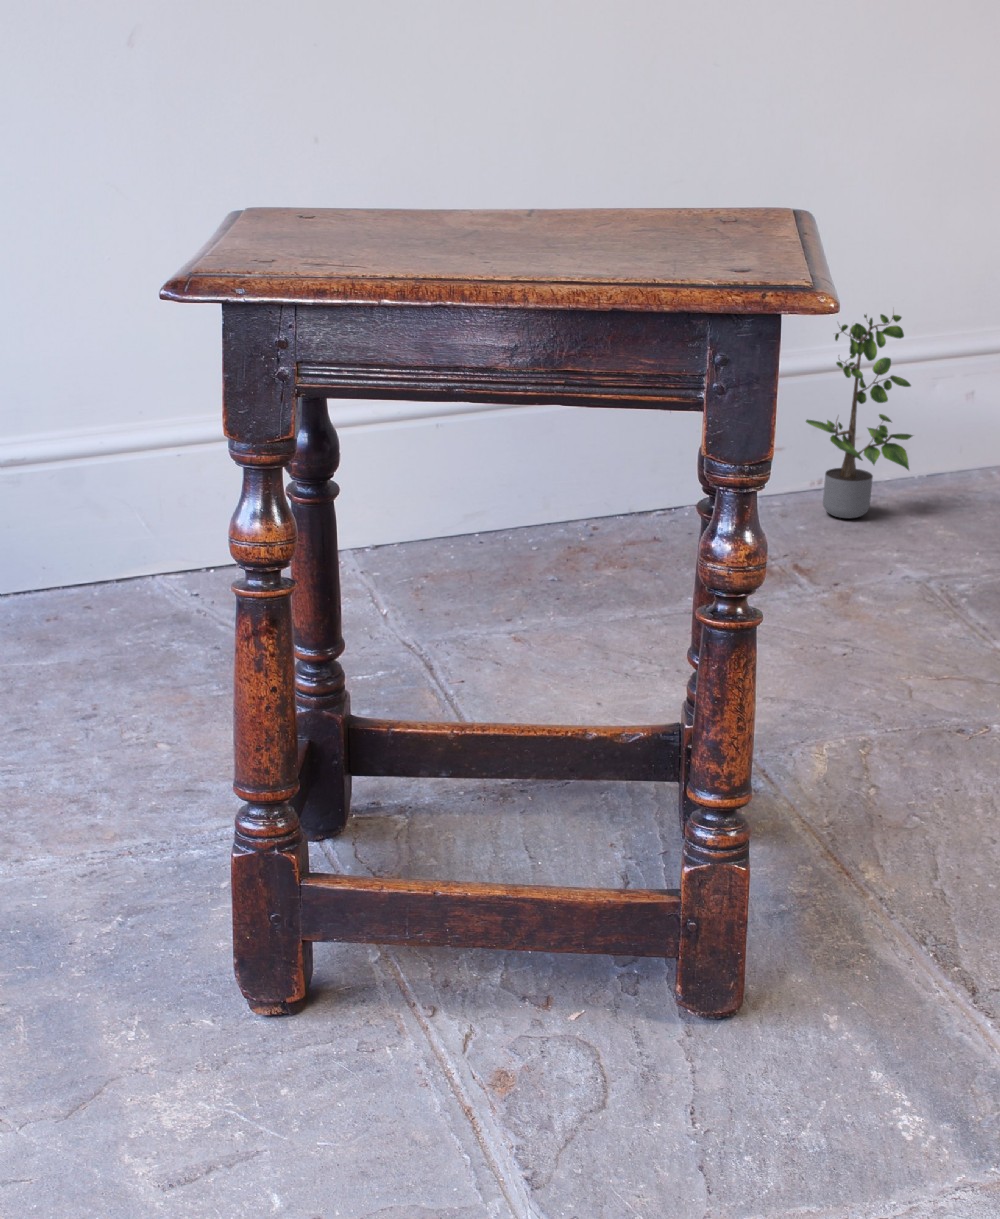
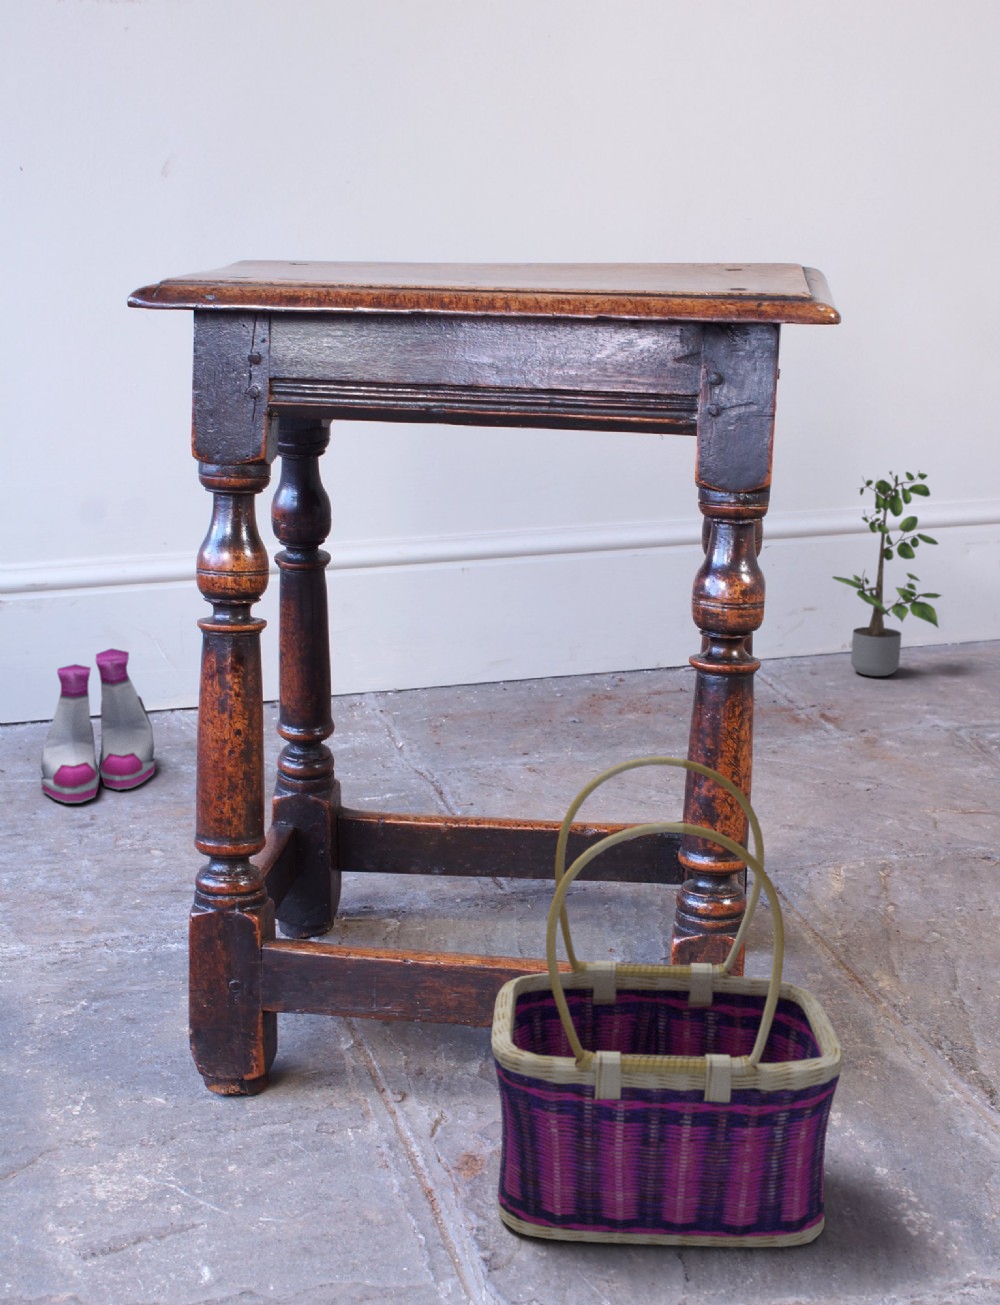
boots: none [35,533,150,692] -> present [41,649,156,803]
basket: none [527,719,847,1156] -> present [491,756,844,1247]

